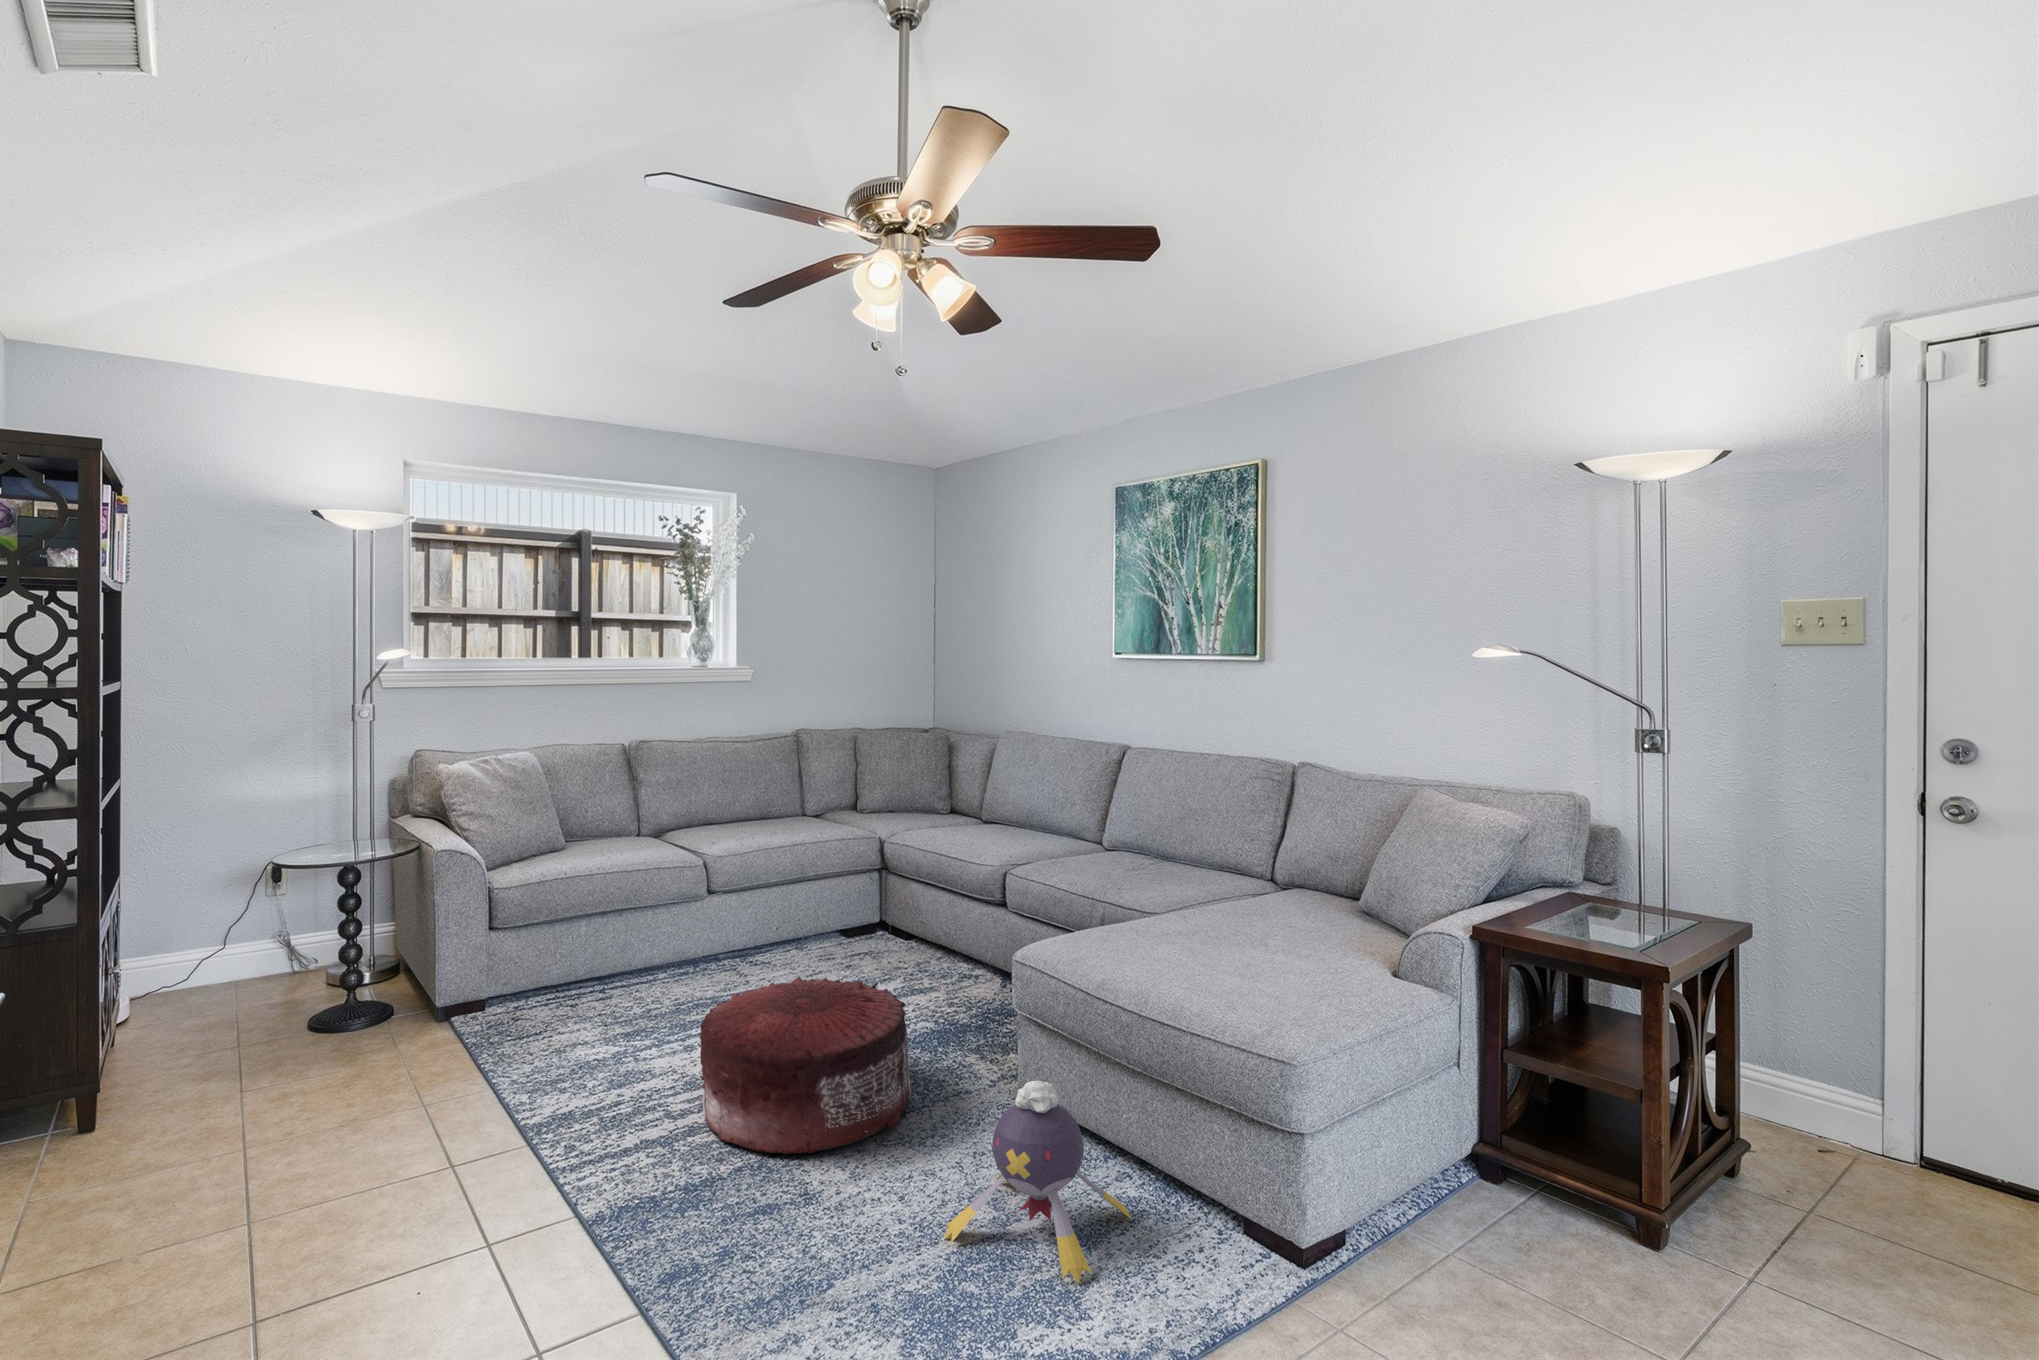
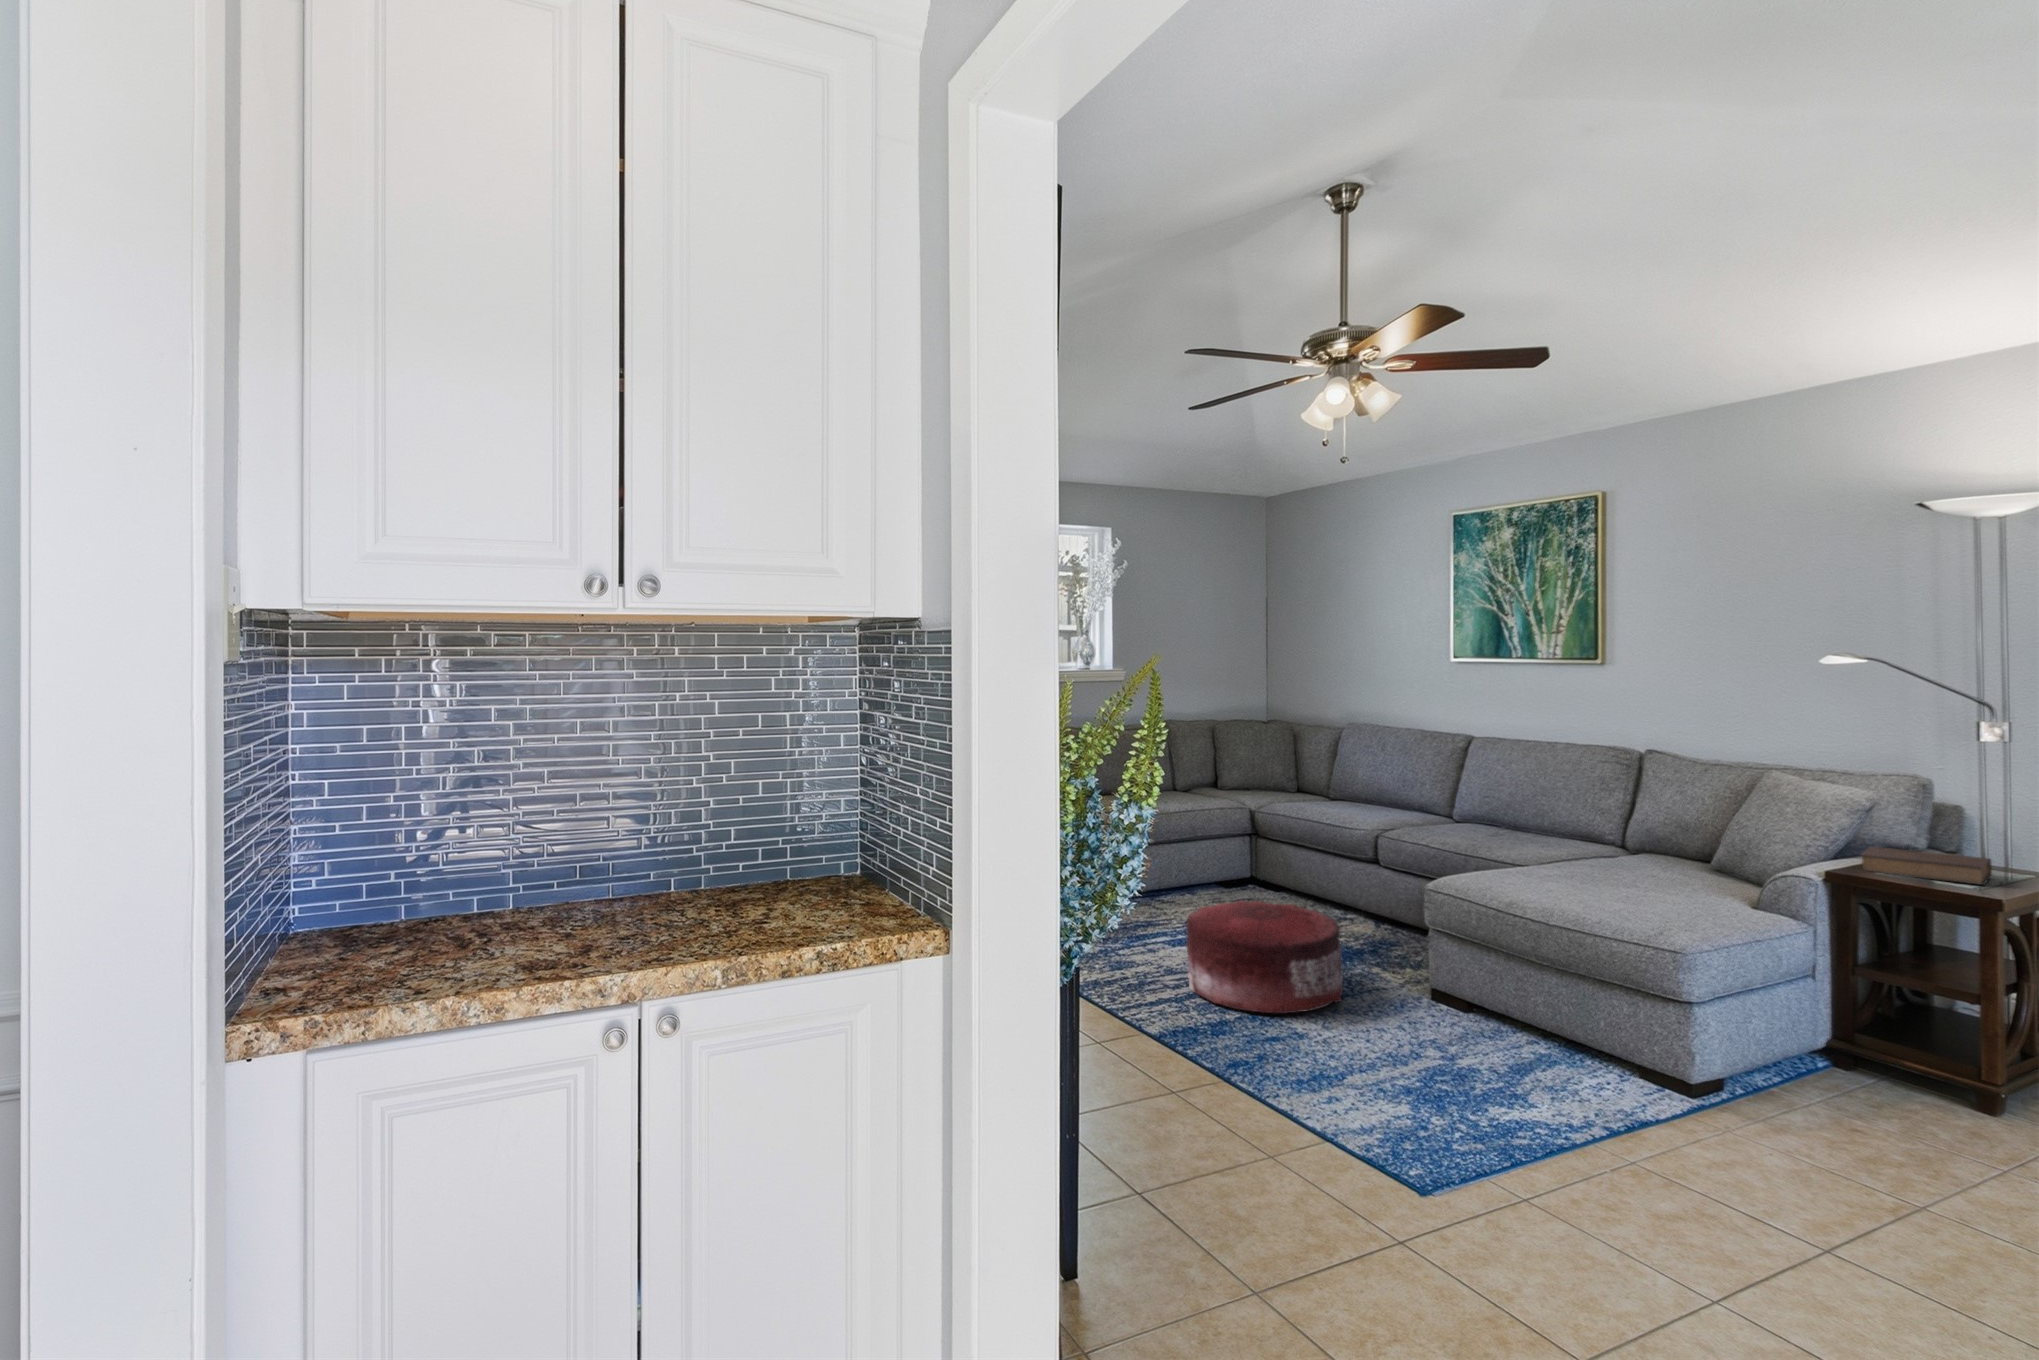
book: none [1509,888,1651,942] -> present [1861,847,1992,885]
plush toy: present [944,1081,1131,1283] -> none [1406,962,1549,1094]

